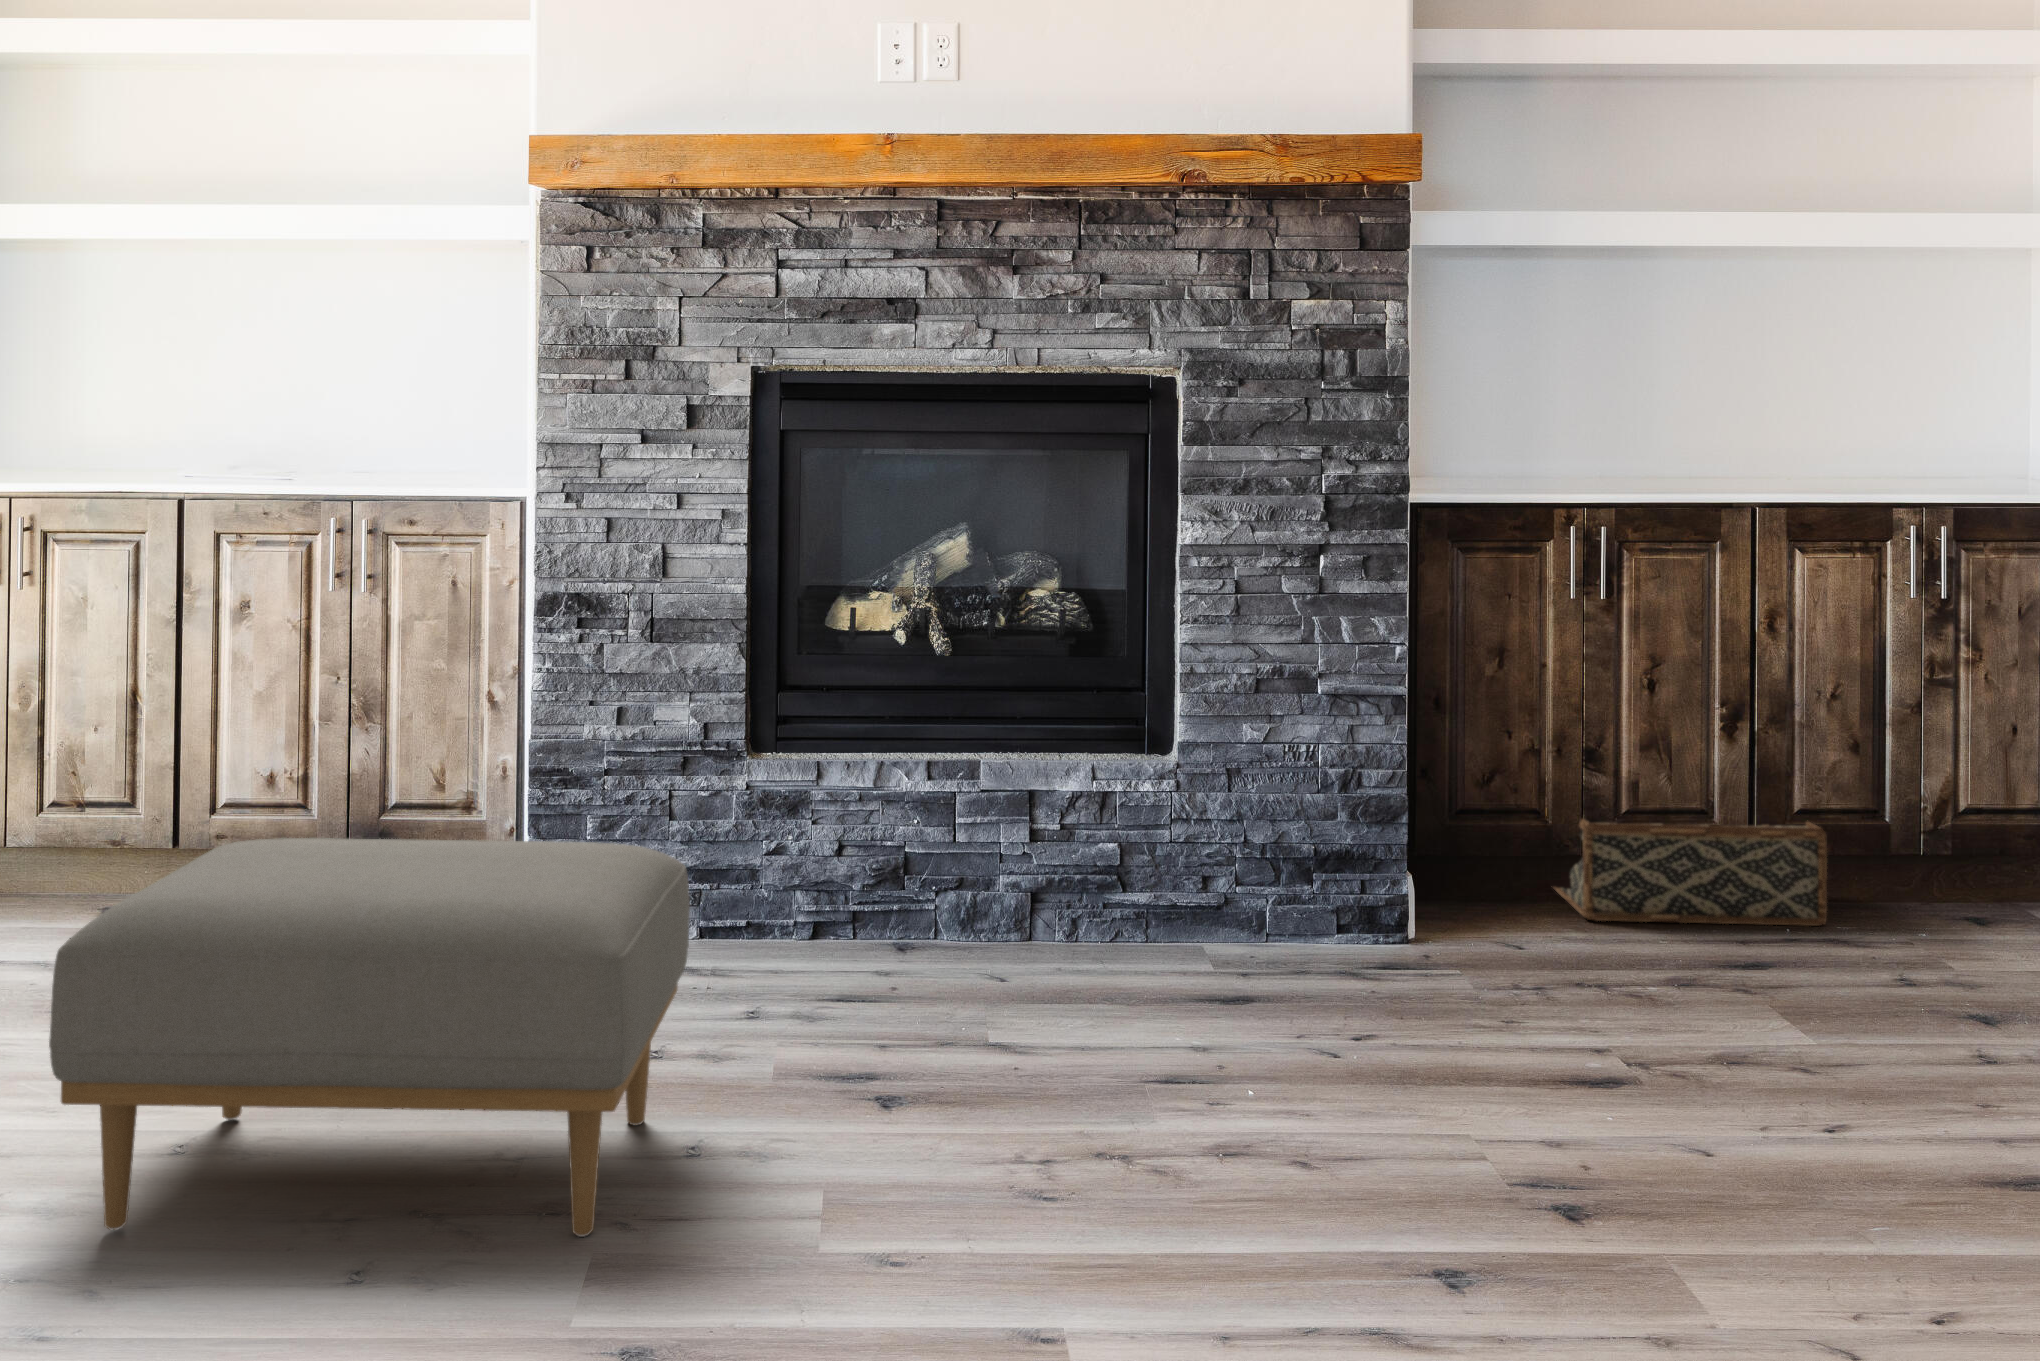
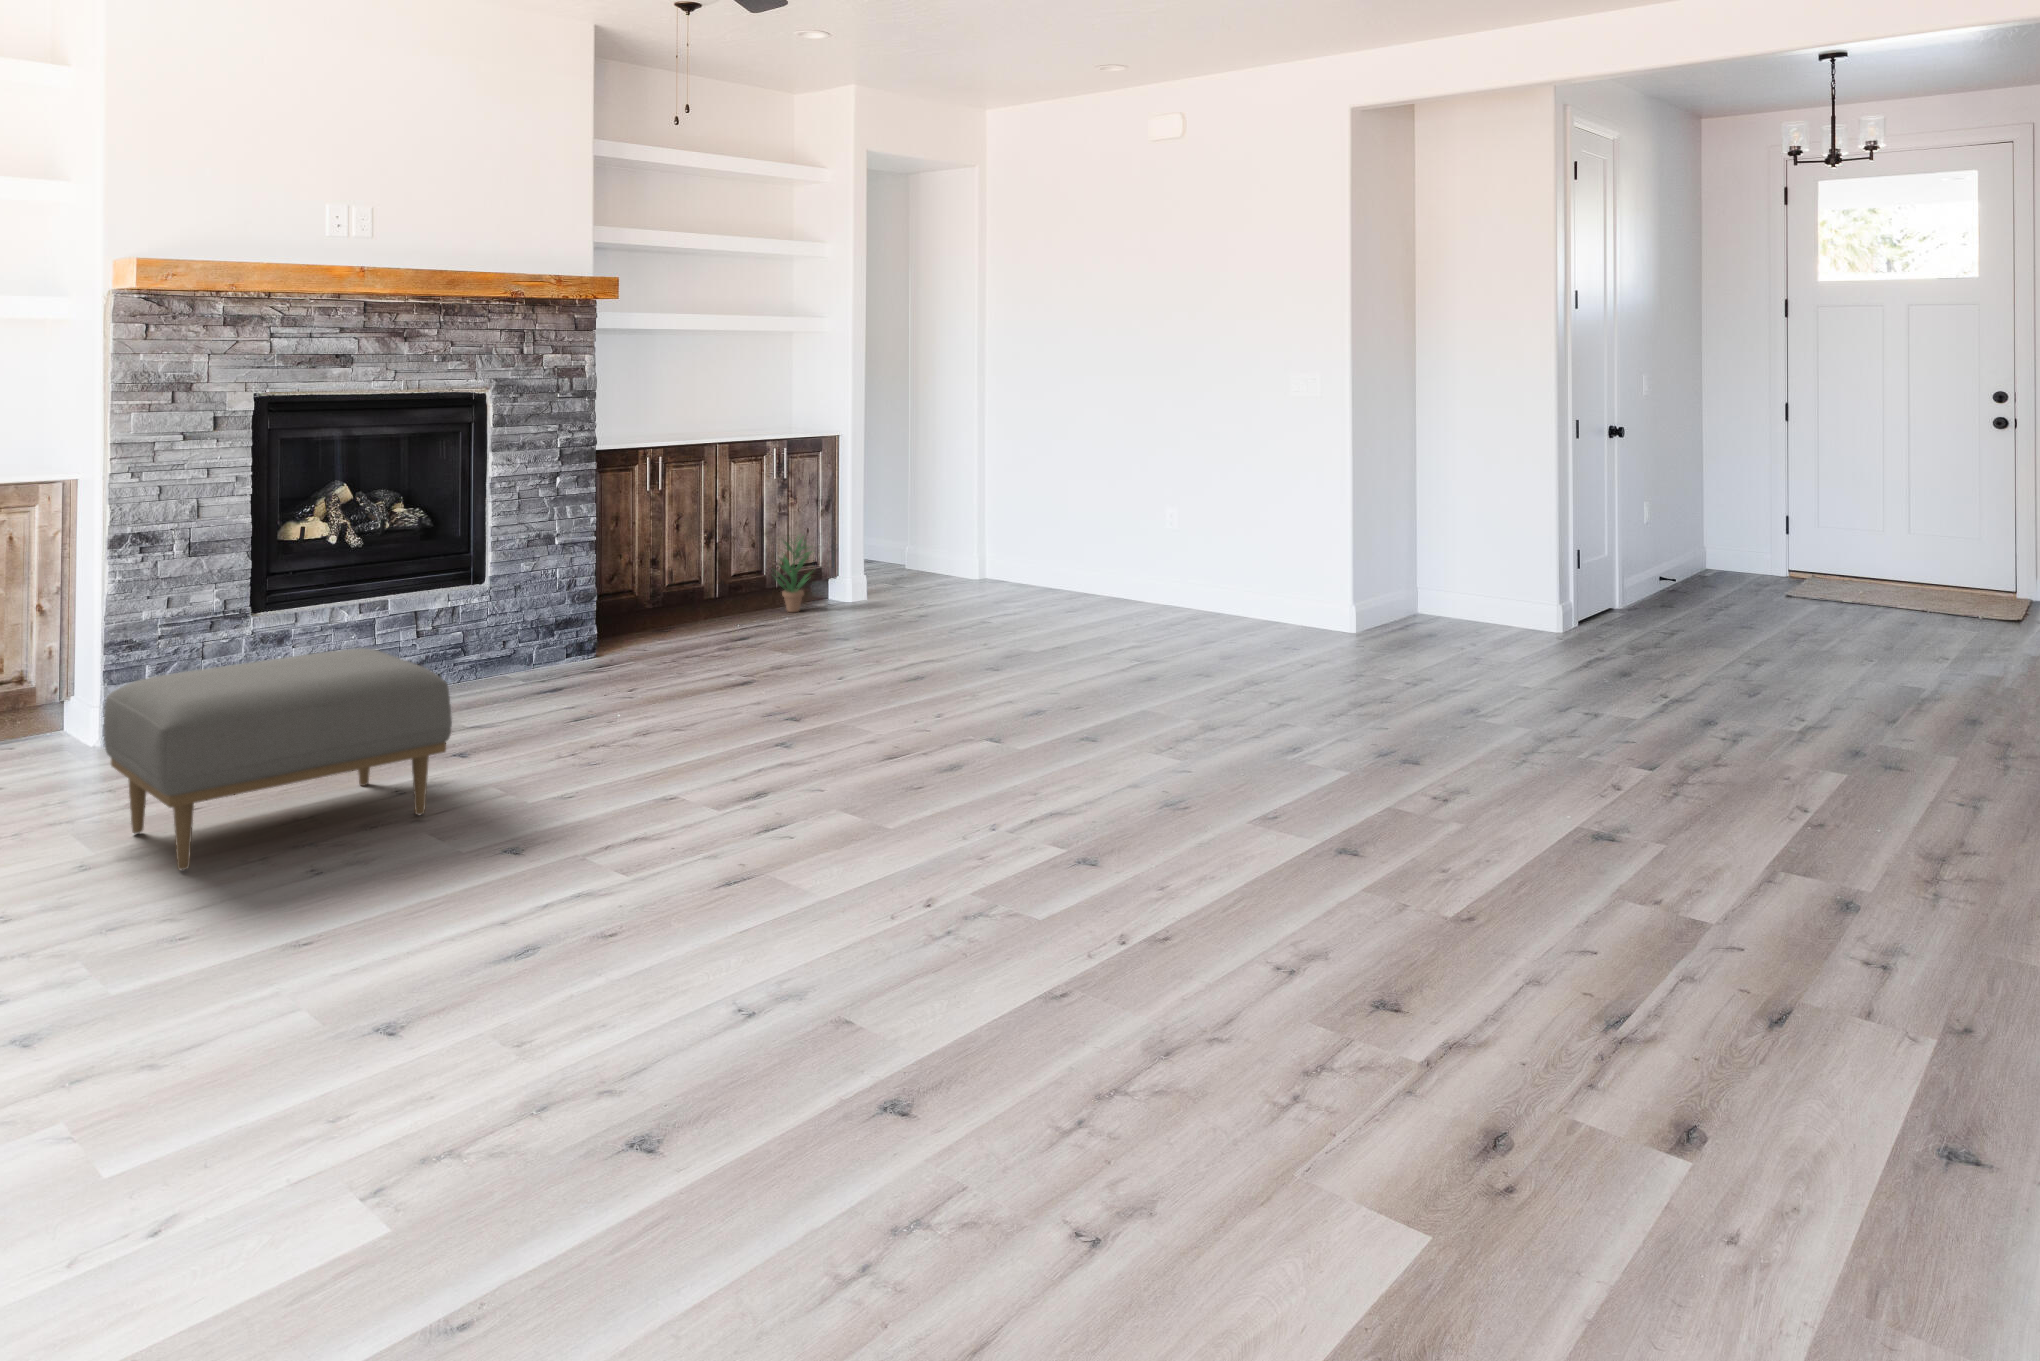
potted plant: none [1908,725,2019,909] -> present [775,534,811,612]
woven basket: present [1554,819,1827,926] -> none [629,578,753,640]

